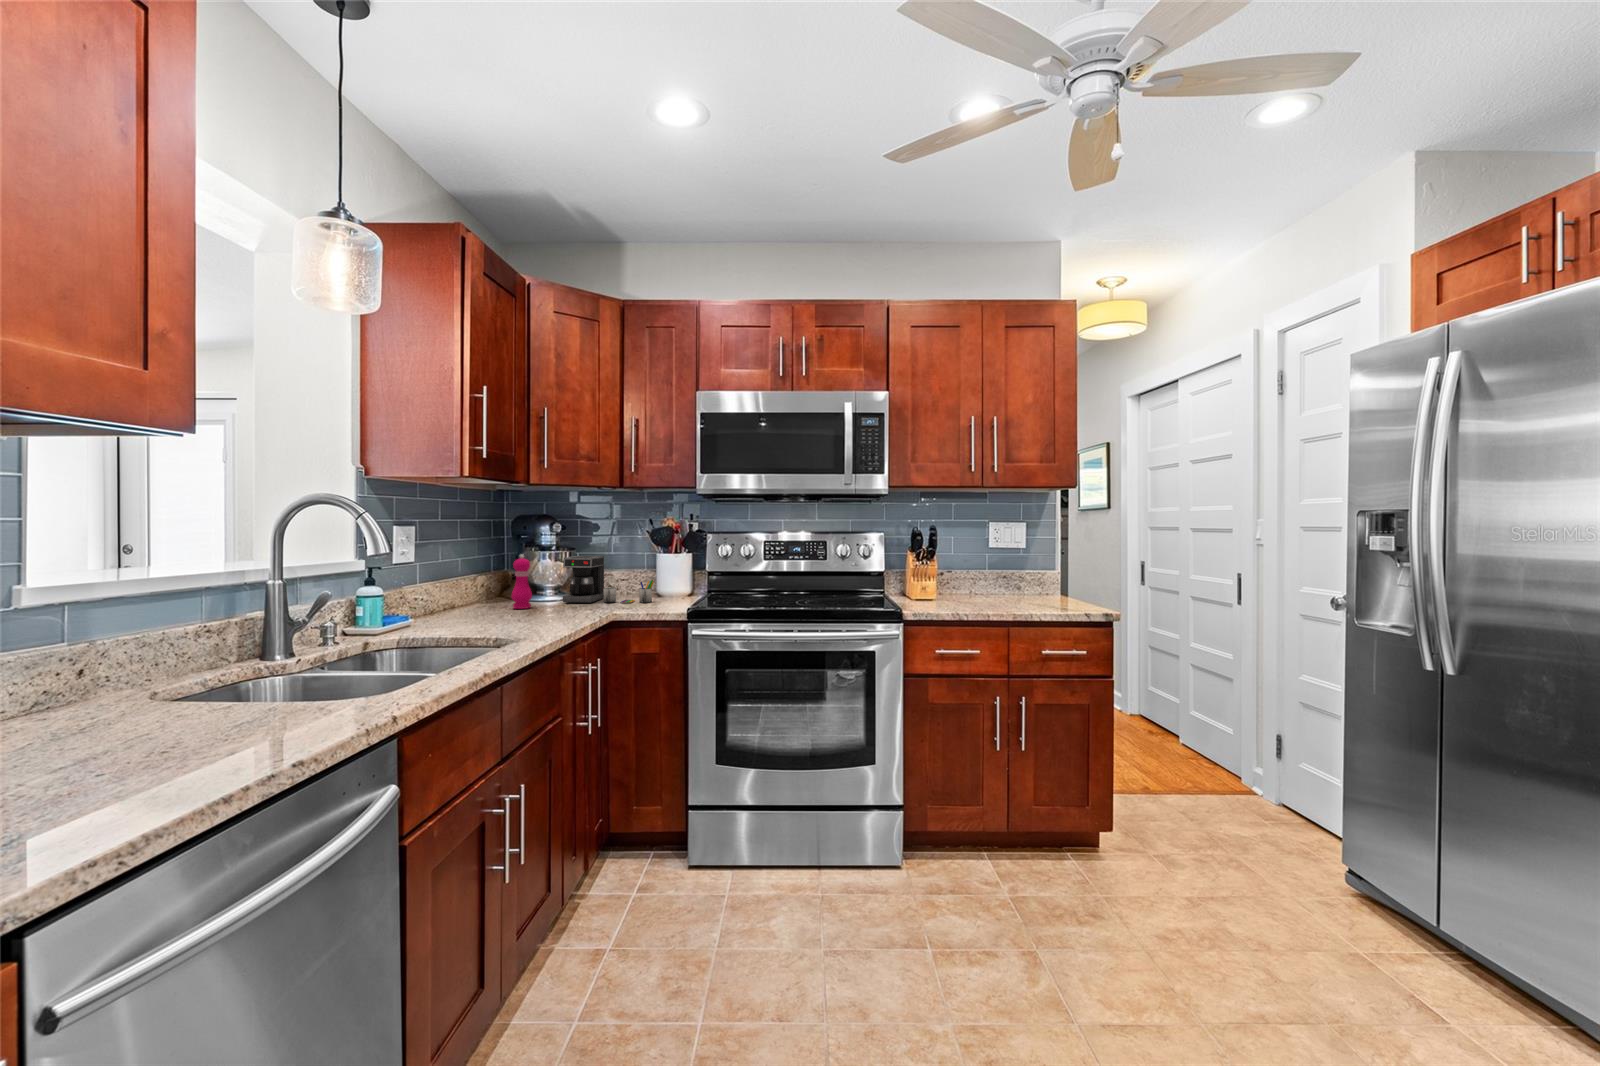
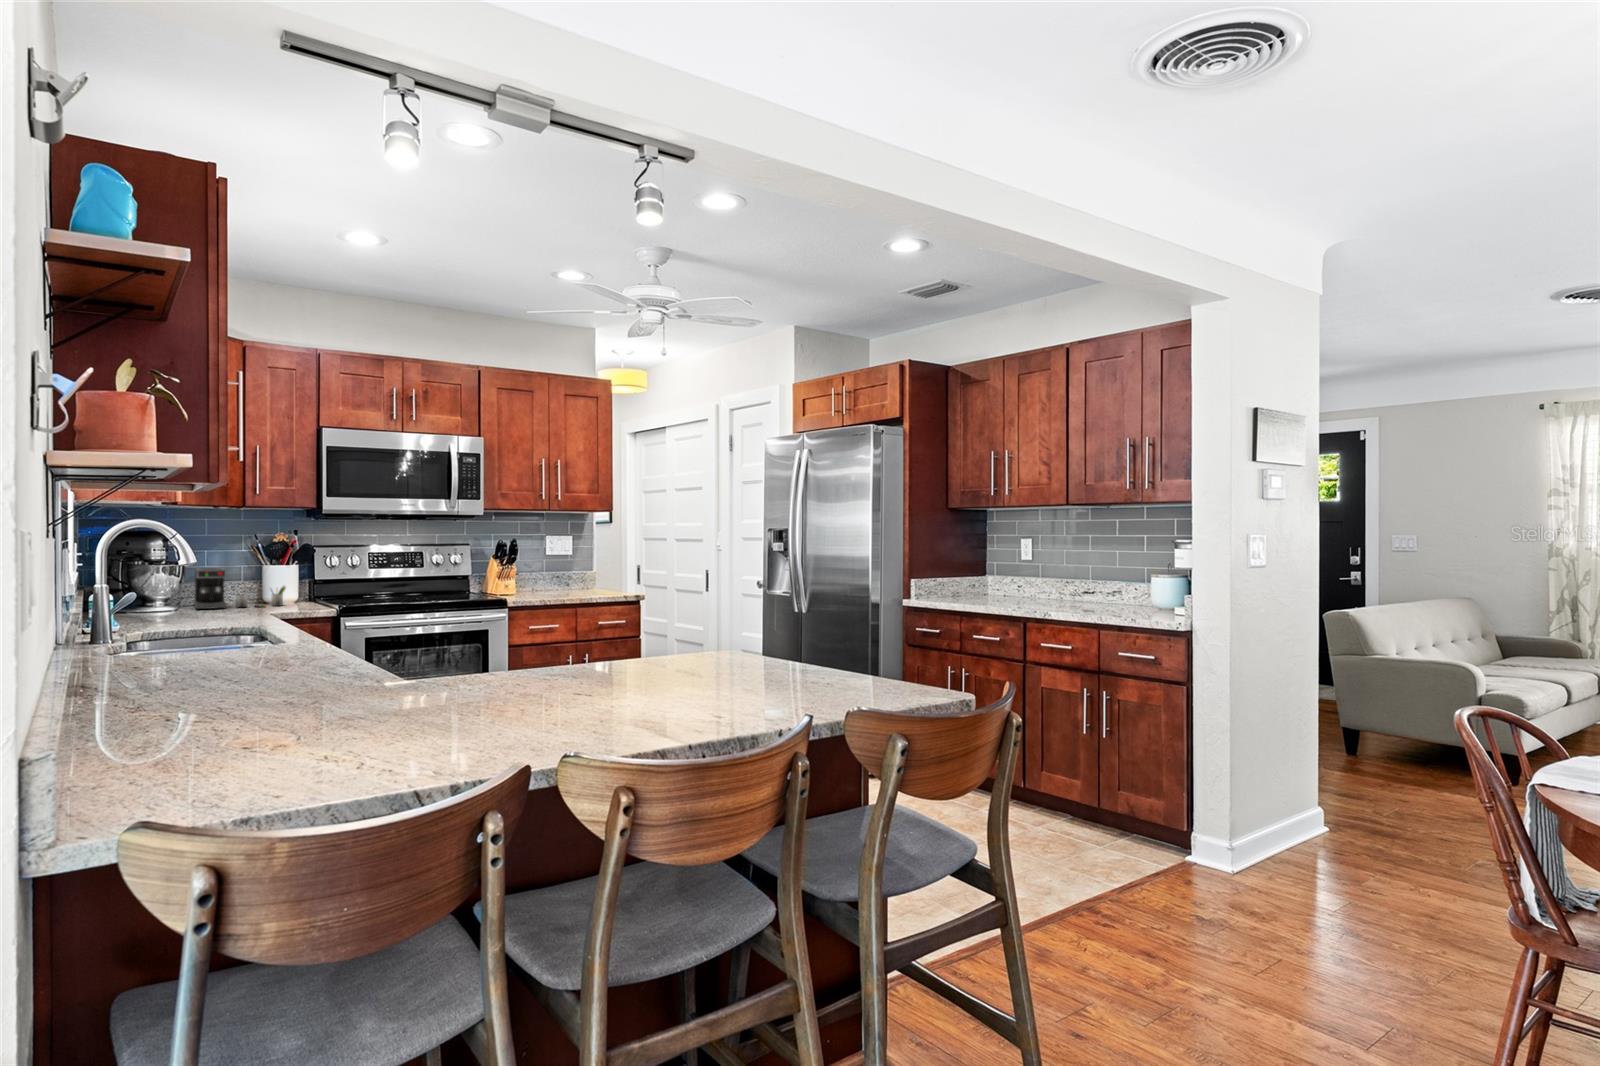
pepper mill: present [512,554,532,609] -> none [156,567,177,615]

